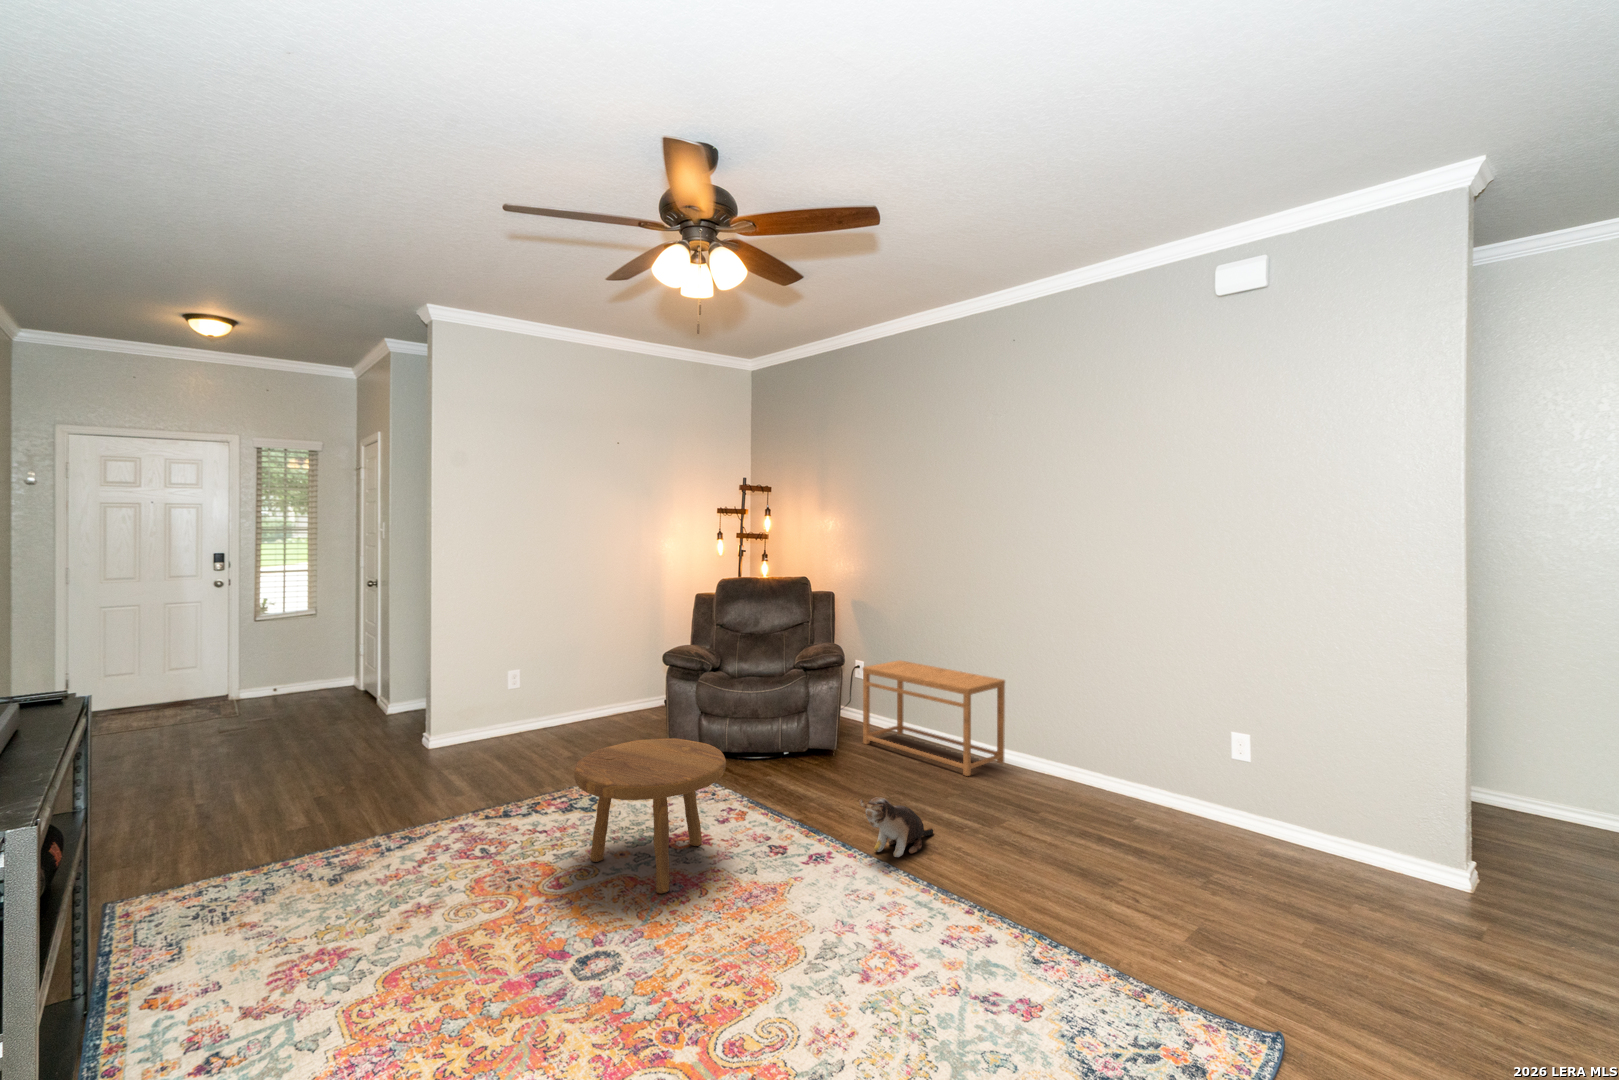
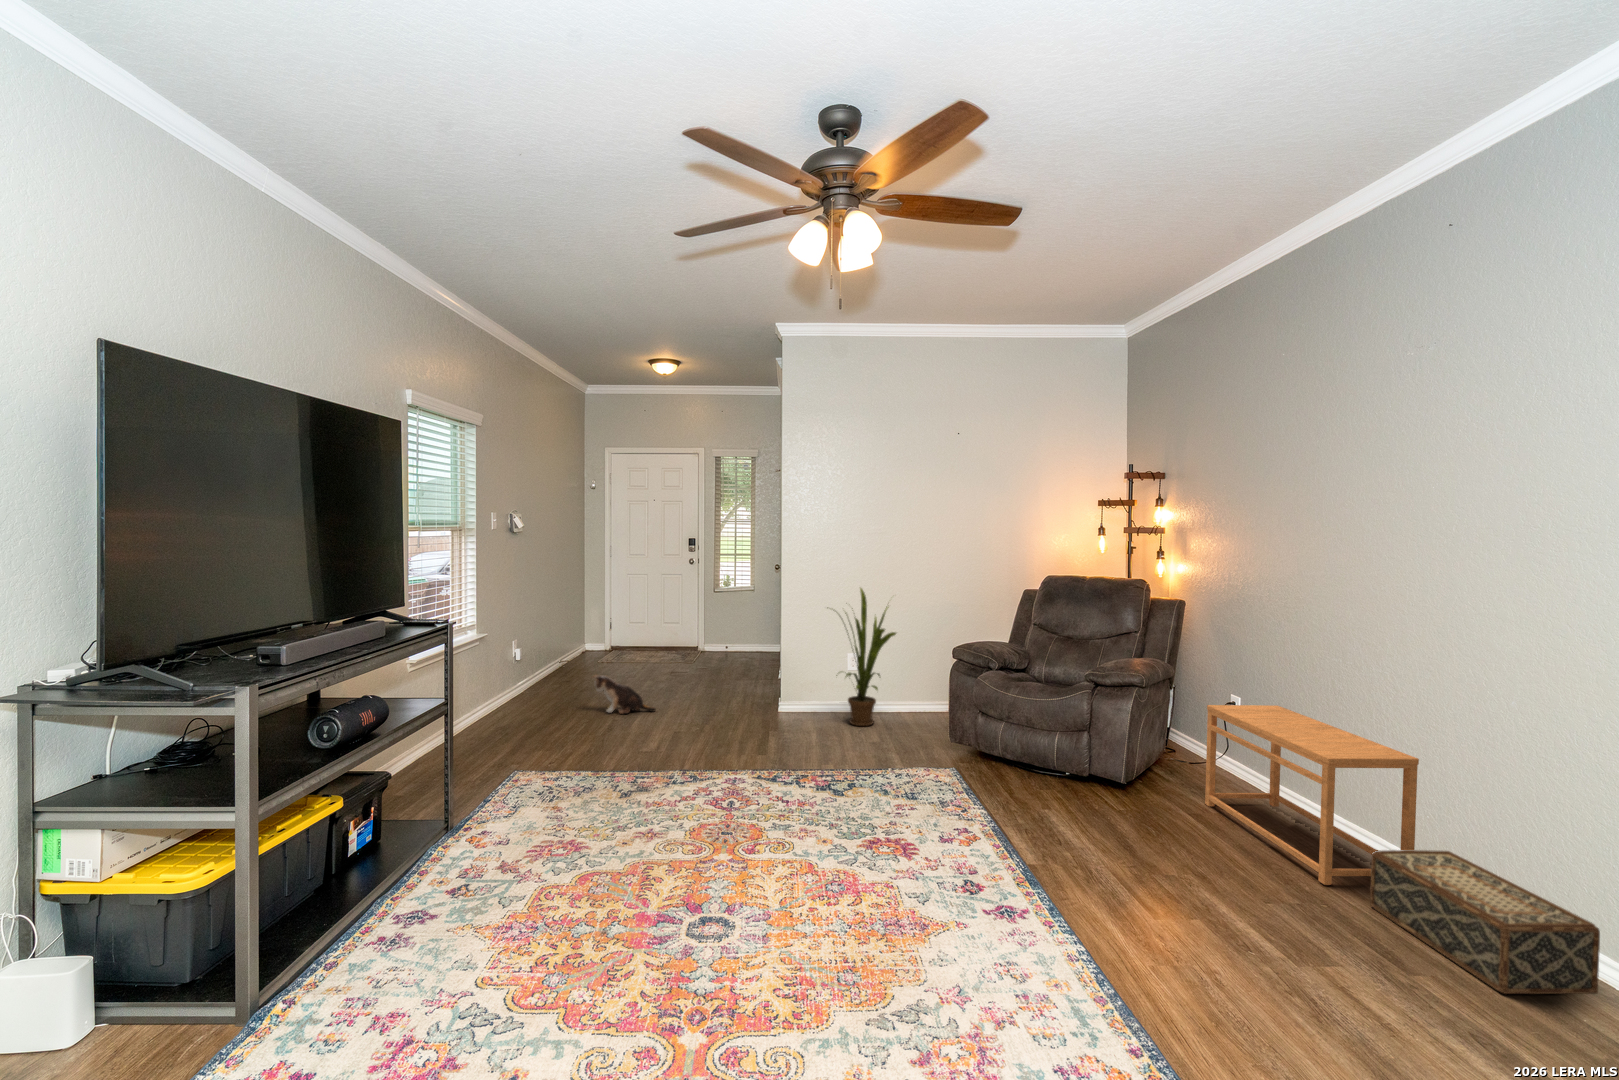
house plant: none [490,599,577,745] -> present [836,588,896,726]
woven basket: none [997,735,1113,808] -> present [1370,850,1600,994]
footstool: present [574,738,726,893] -> none [767,732,919,889]
plush toy: present [859,797,933,857] -> present [592,675,656,714]

